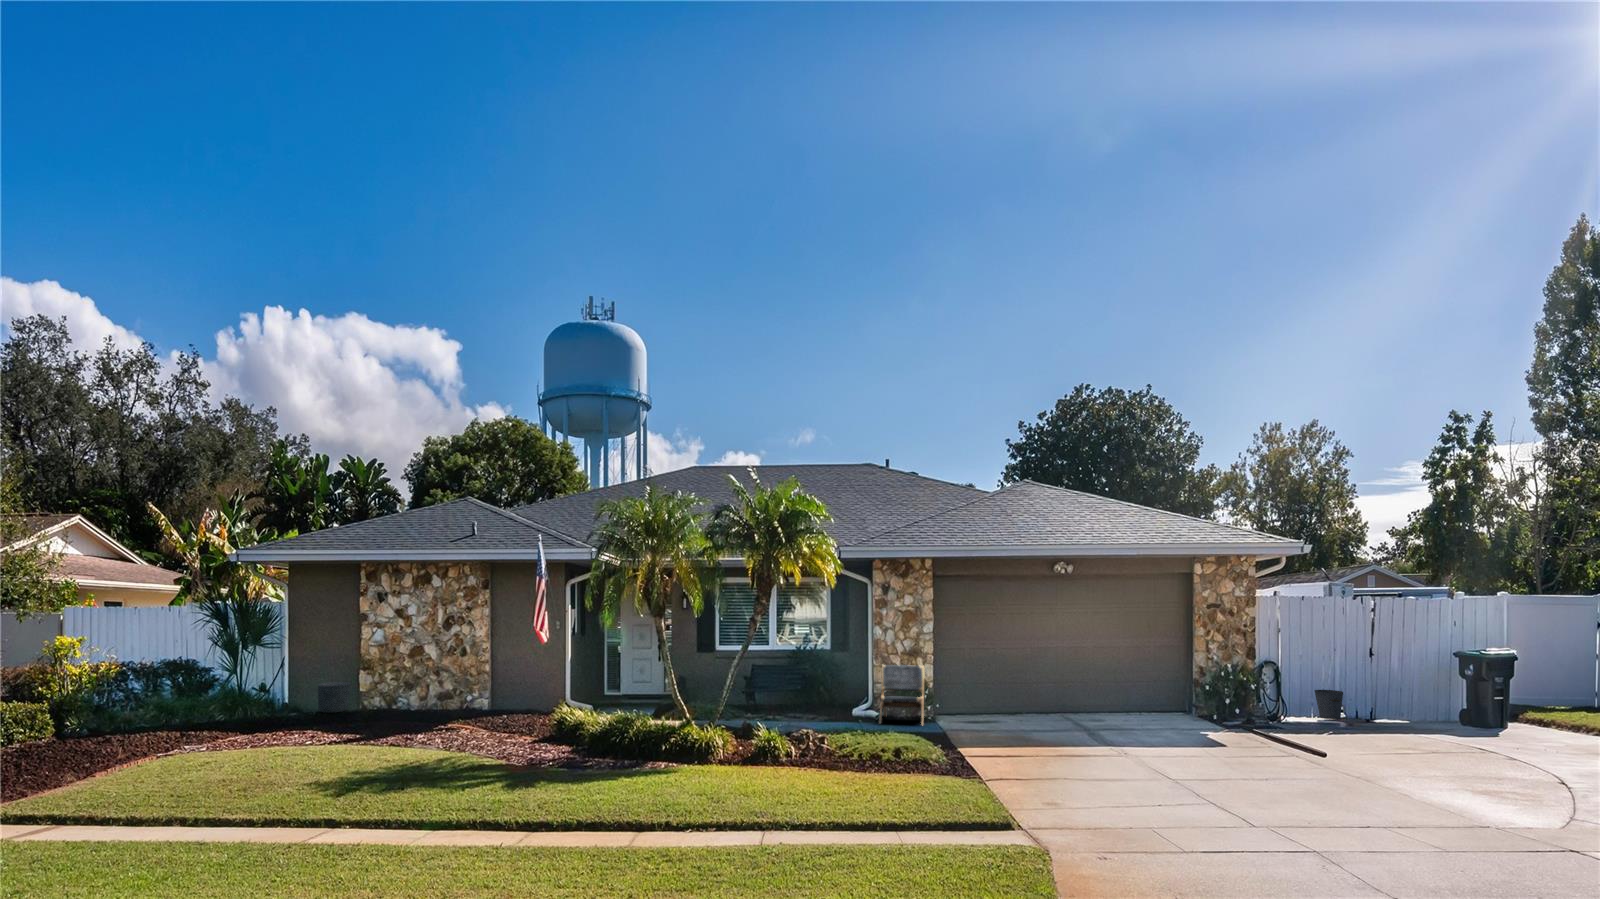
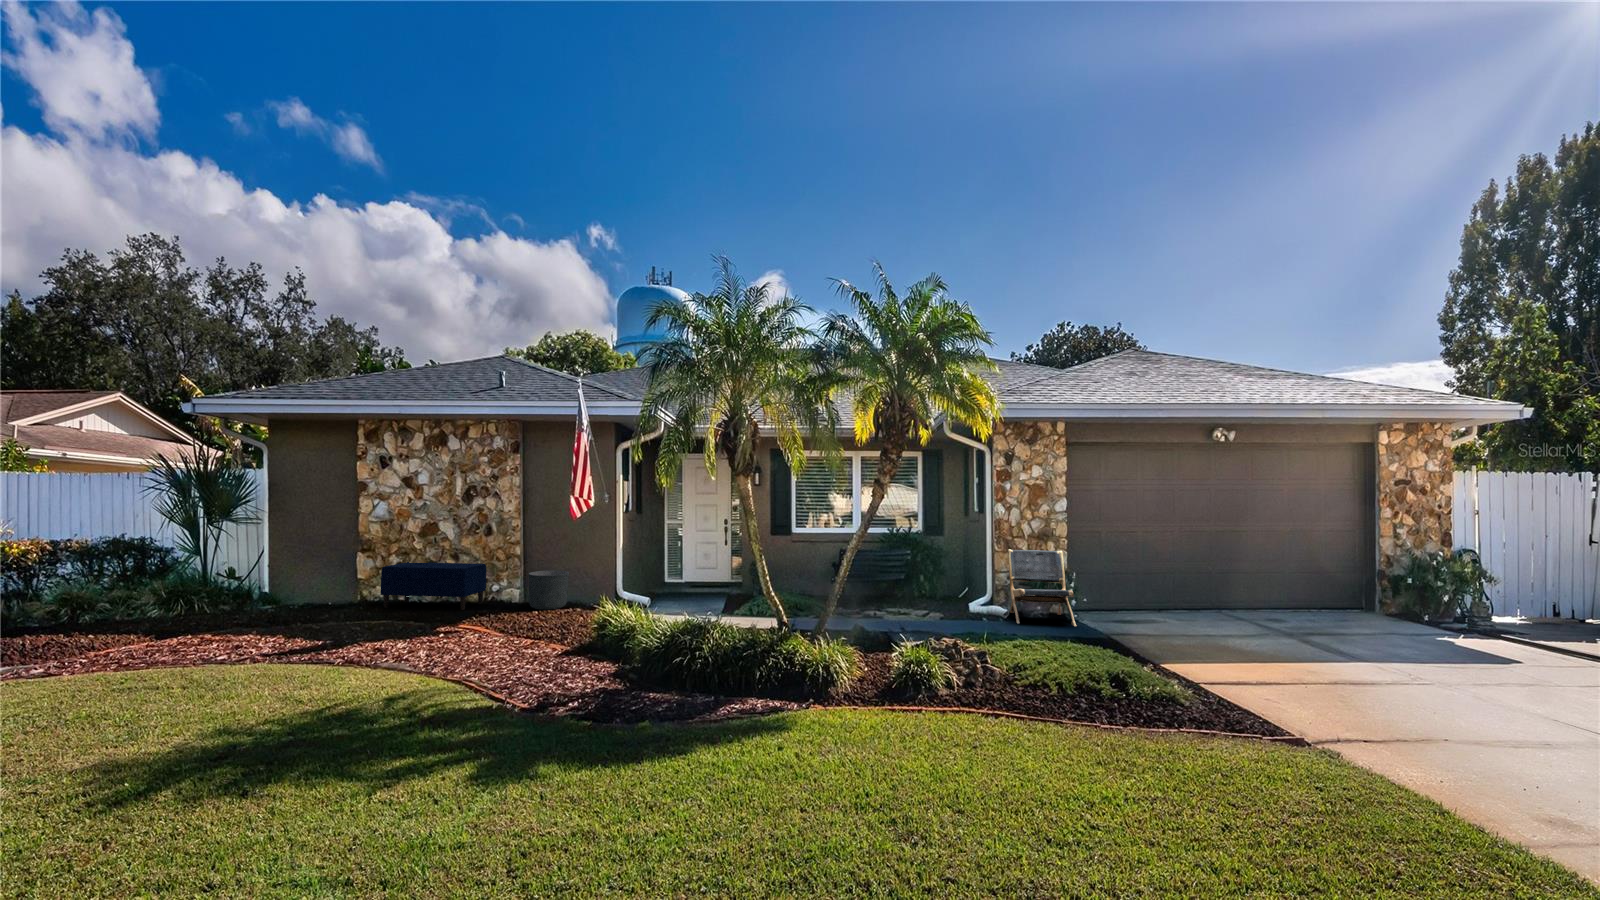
bench: none [382,679,462,716] -> present [381,562,486,610]
planter: present [318,682,351,713] -> present [529,570,569,610]
bucket: present [1315,690,1343,719] -> none [1517,583,1564,619]

